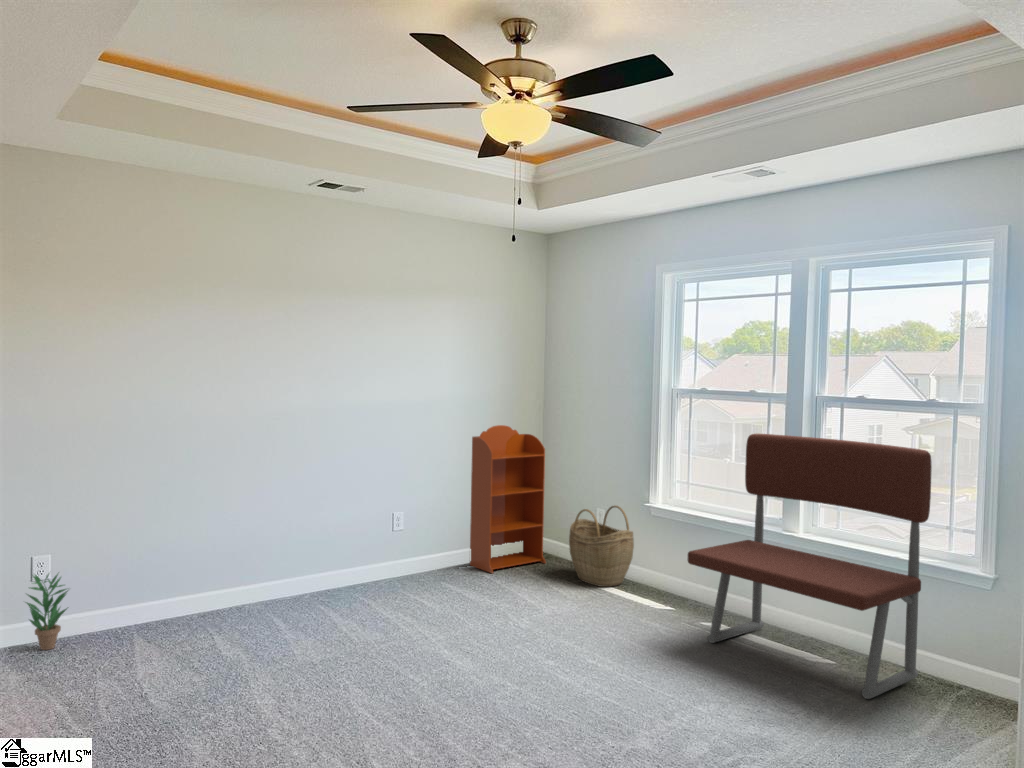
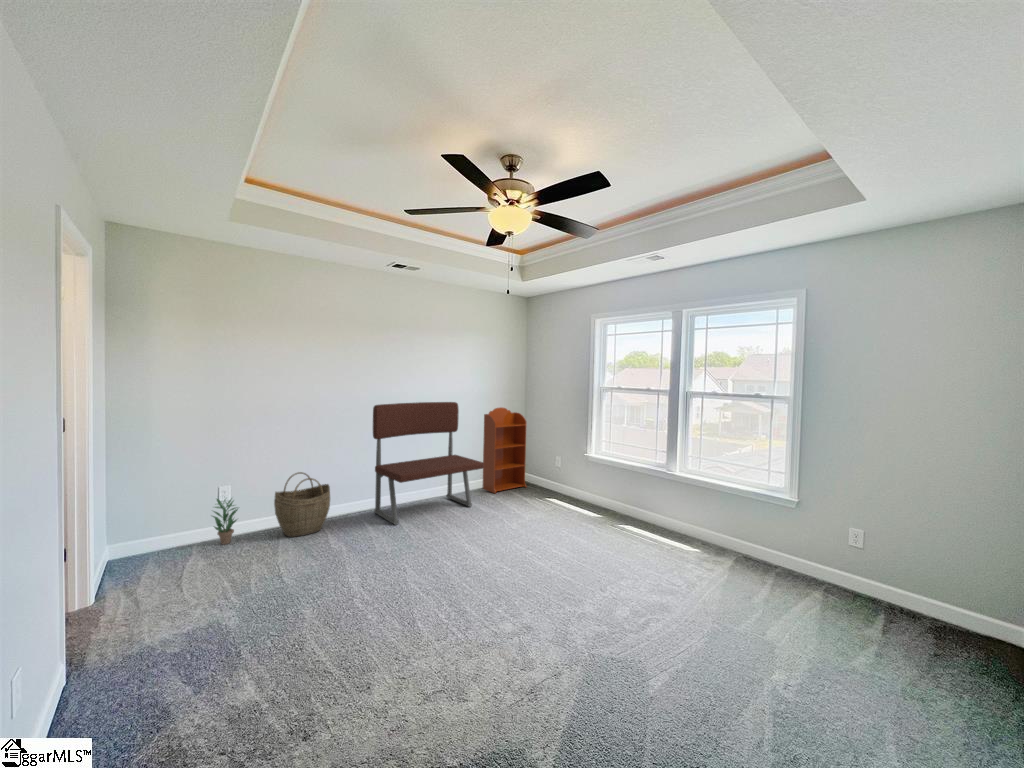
bench: present [687,434,932,699] -> present [373,402,484,525]
woven basket: present [569,506,634,587] -> present [274,472,330,537]

